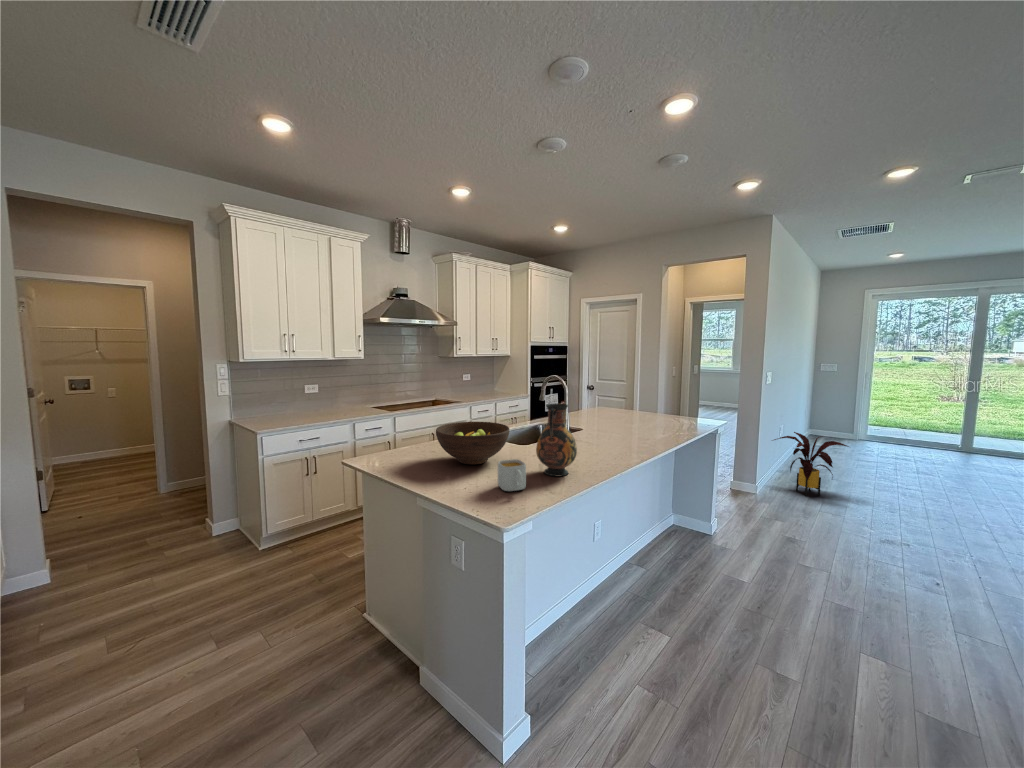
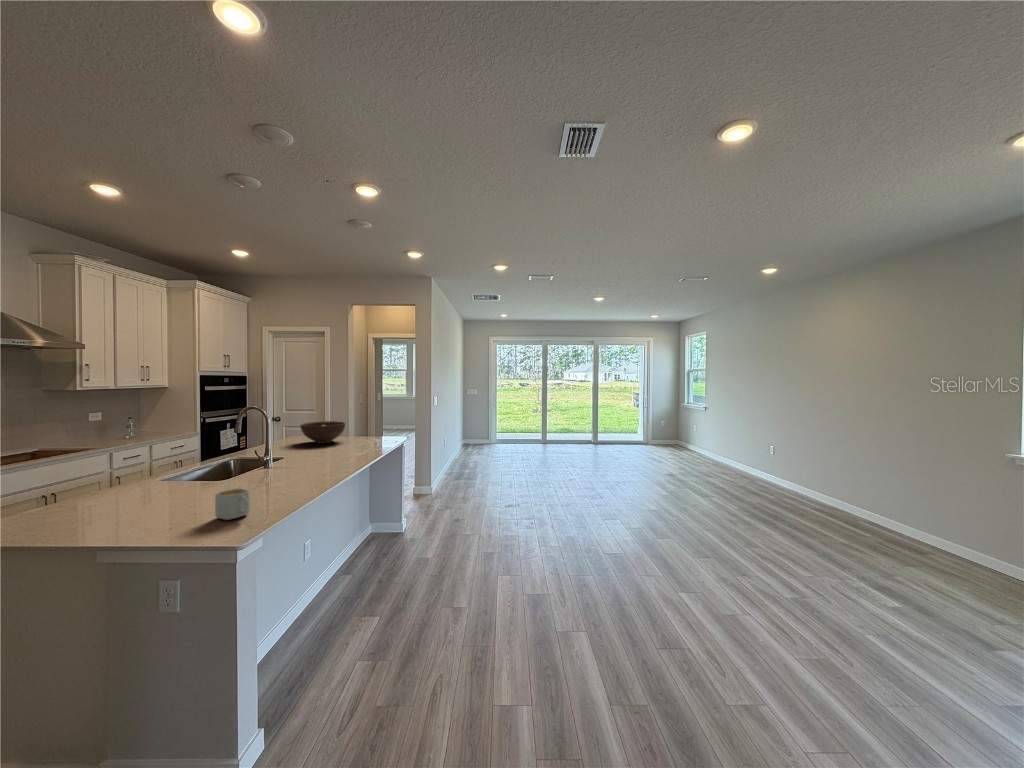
vase: present [536,404,577,476] -> none [252,432,296,500]
fruit bowl: present [436,422,509,464] -> present [300,421,345,444]
house plant: present [774,432,849,496] -> none [440,441,488,488]

